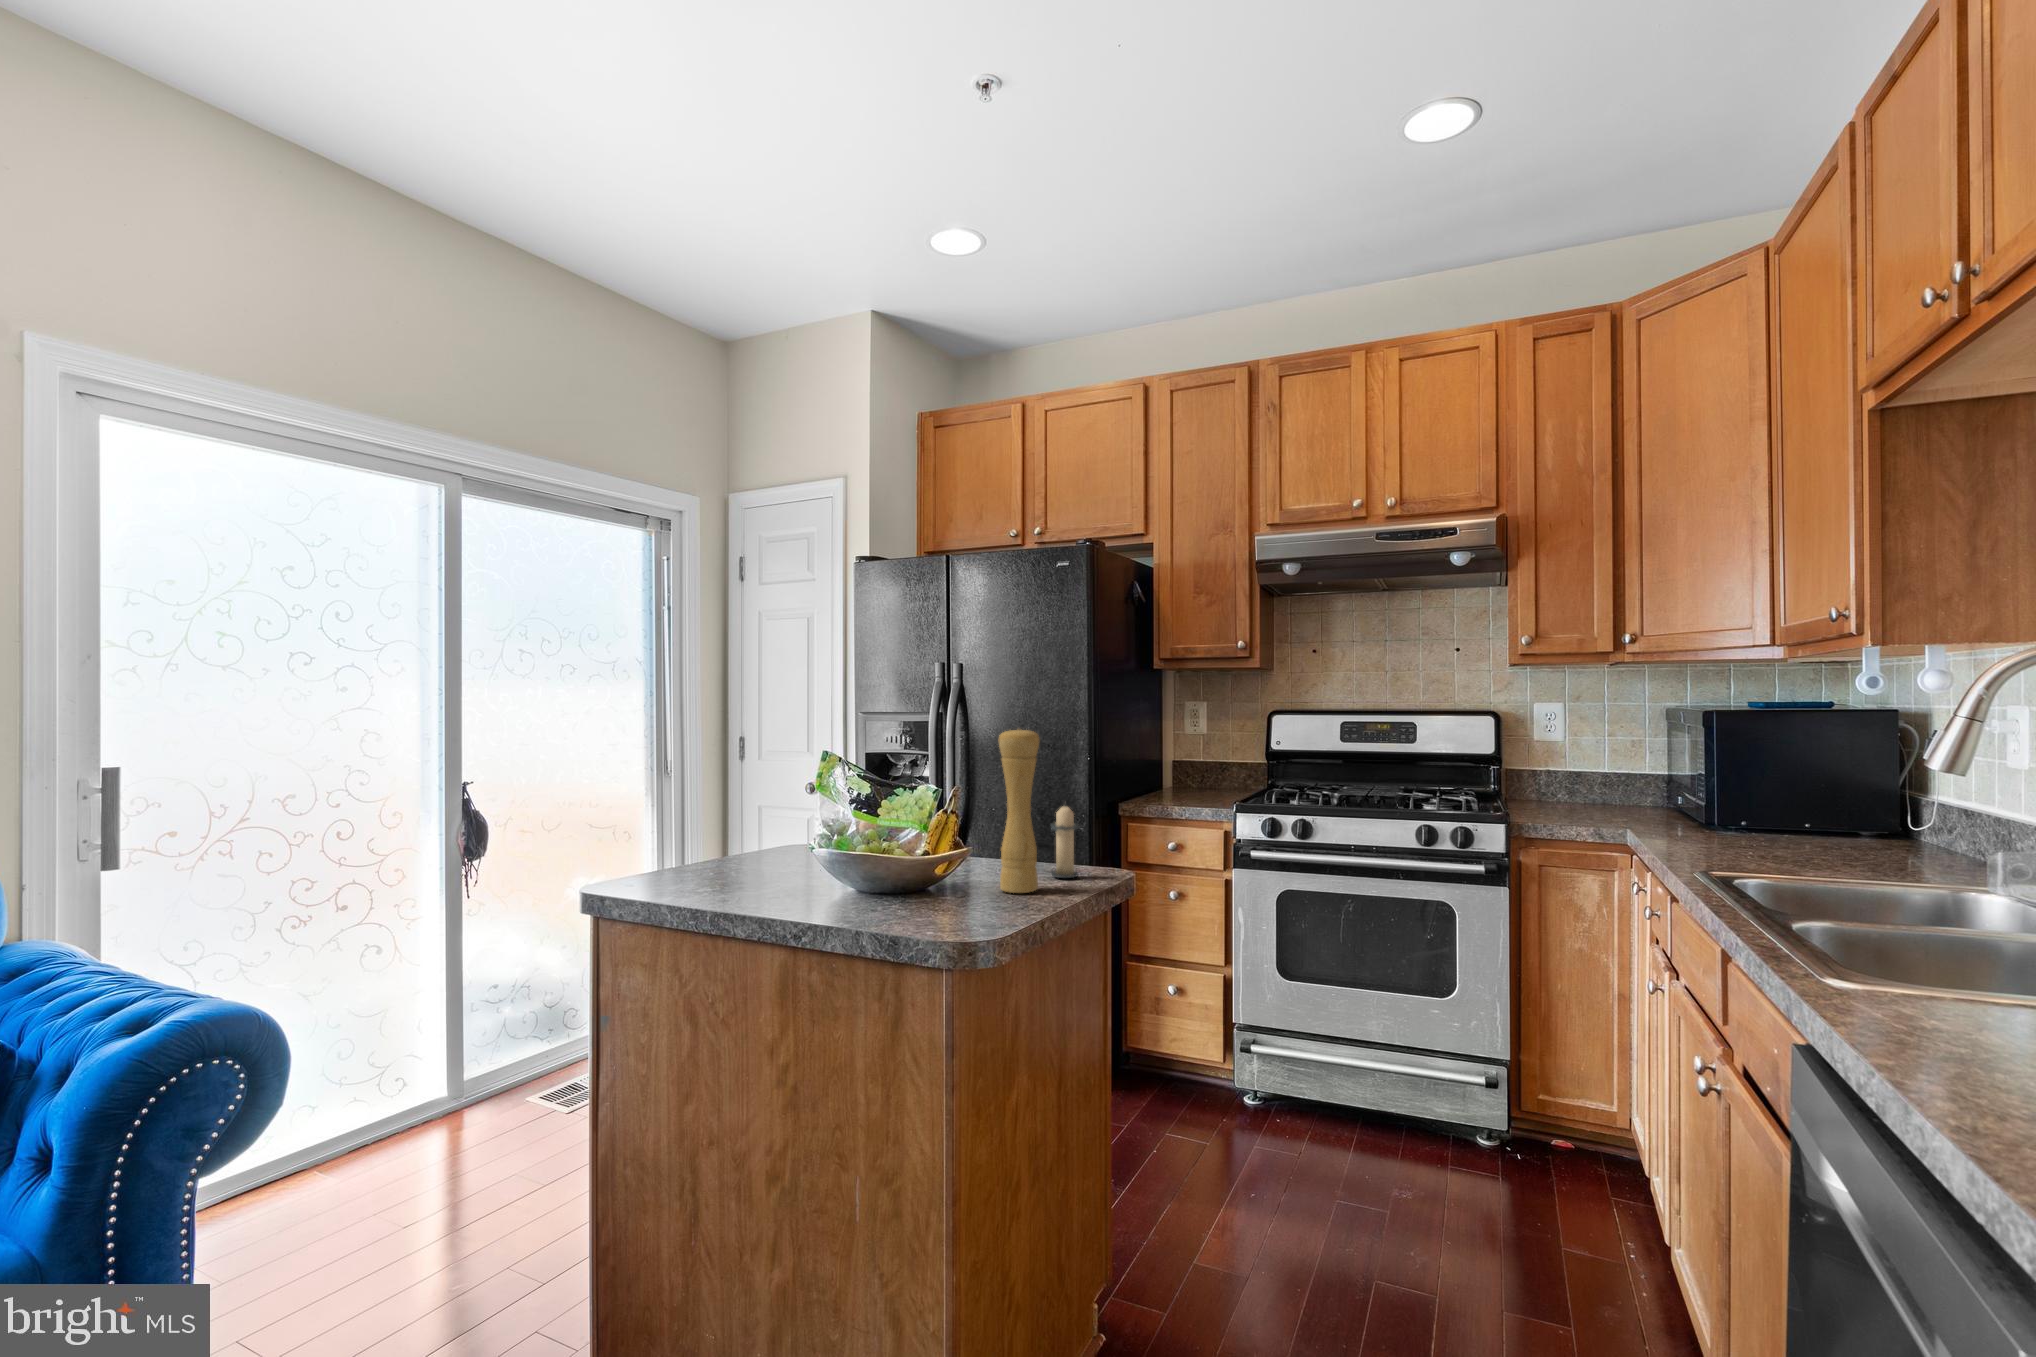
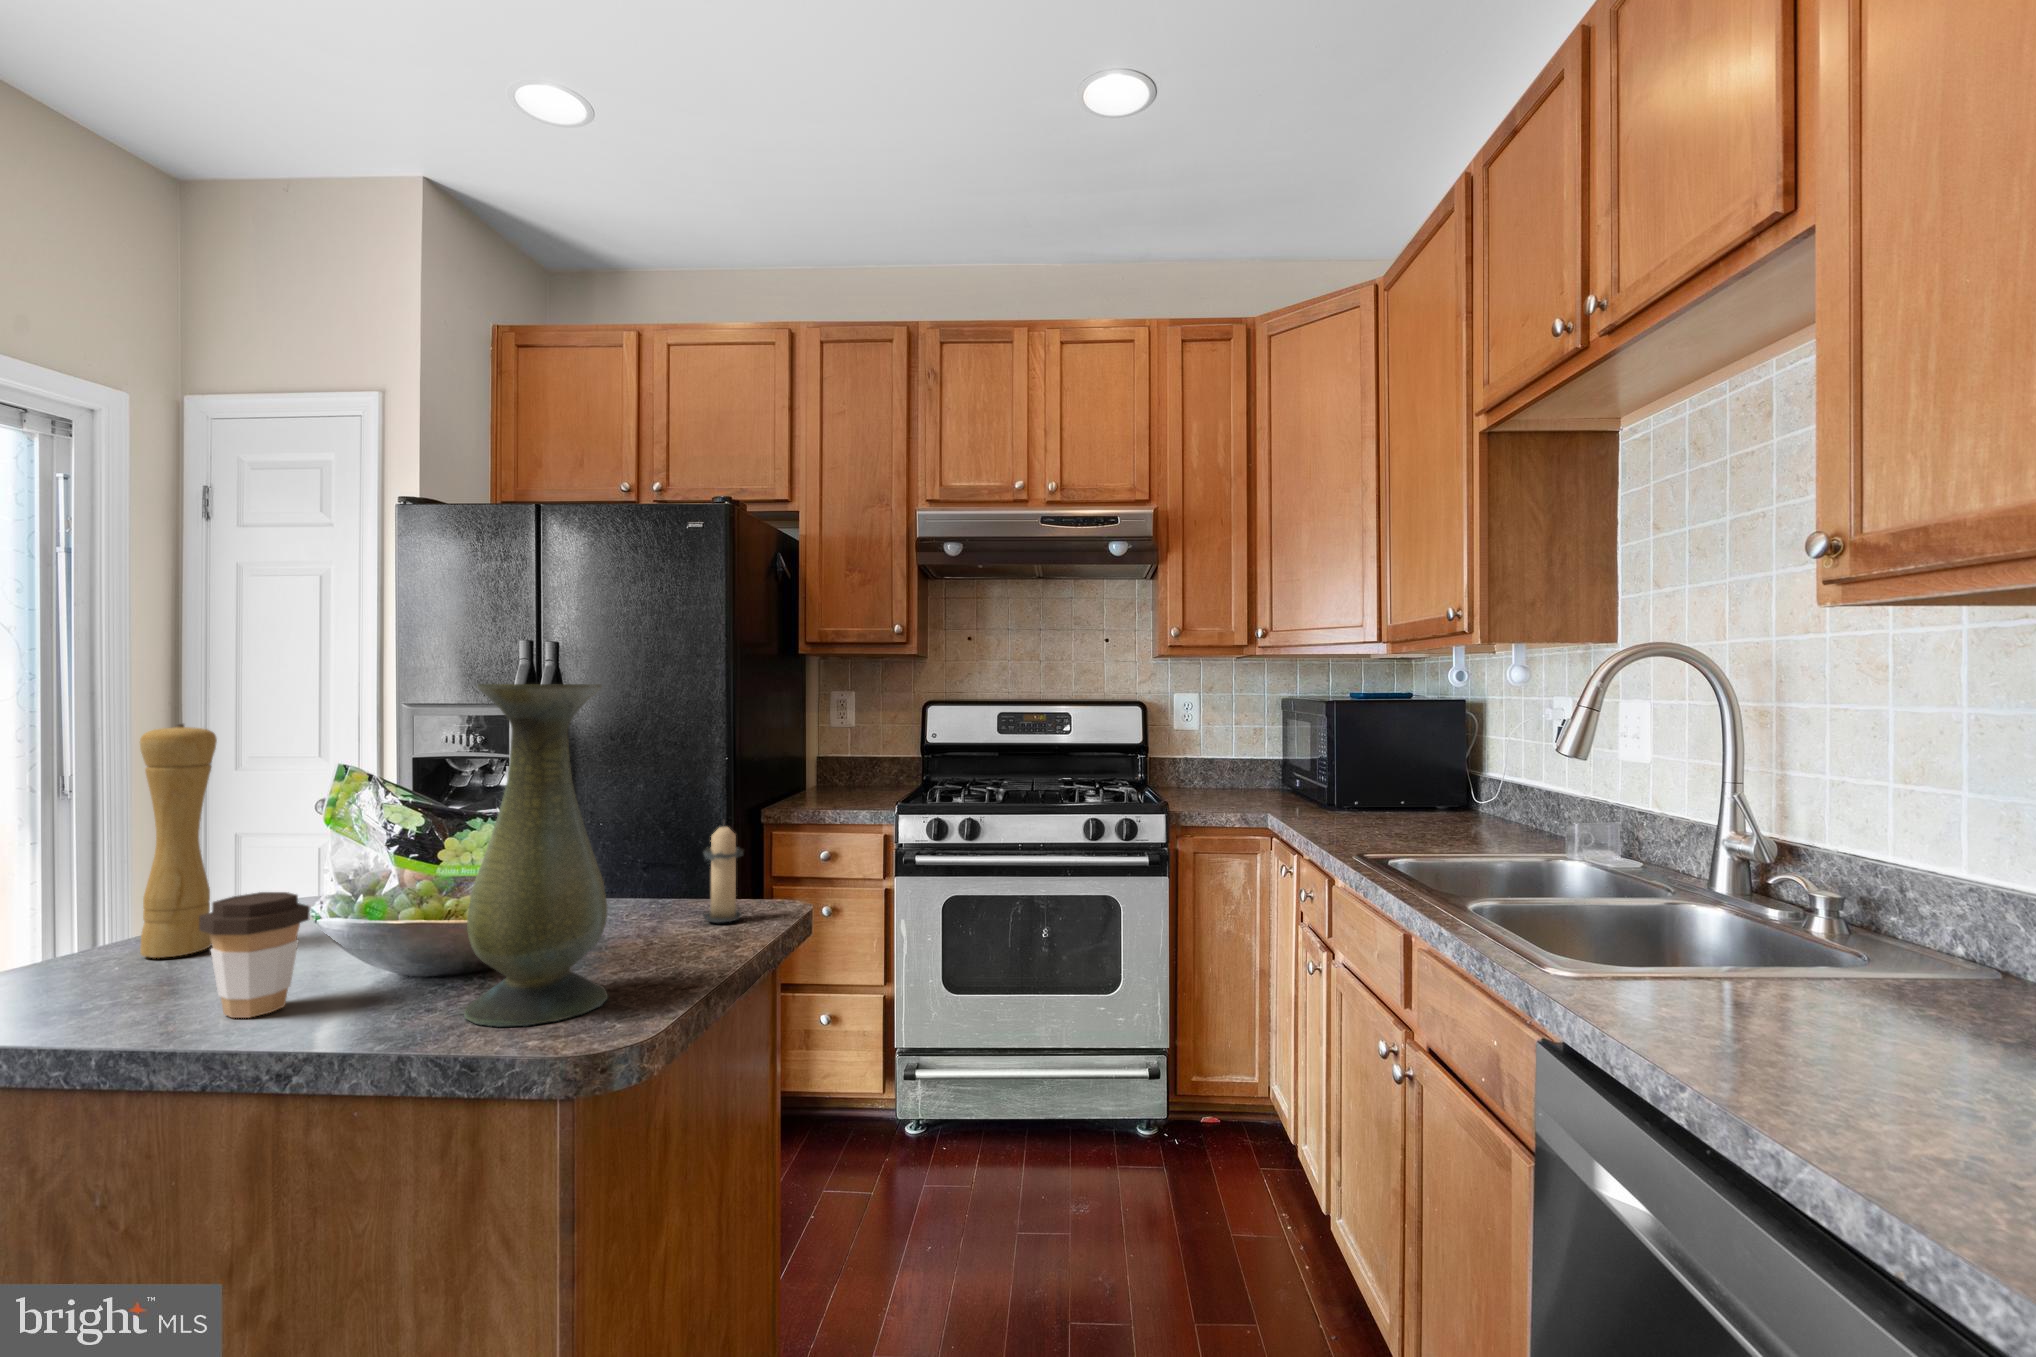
vase: none [892,700,978,923] -> present [464,684,608,1026]
pepper mill: present [999,727,1039,893] -> present [140,724,217,958]
coffee cup: none [754,829,808,903] -> present [199,892,310,1018]

